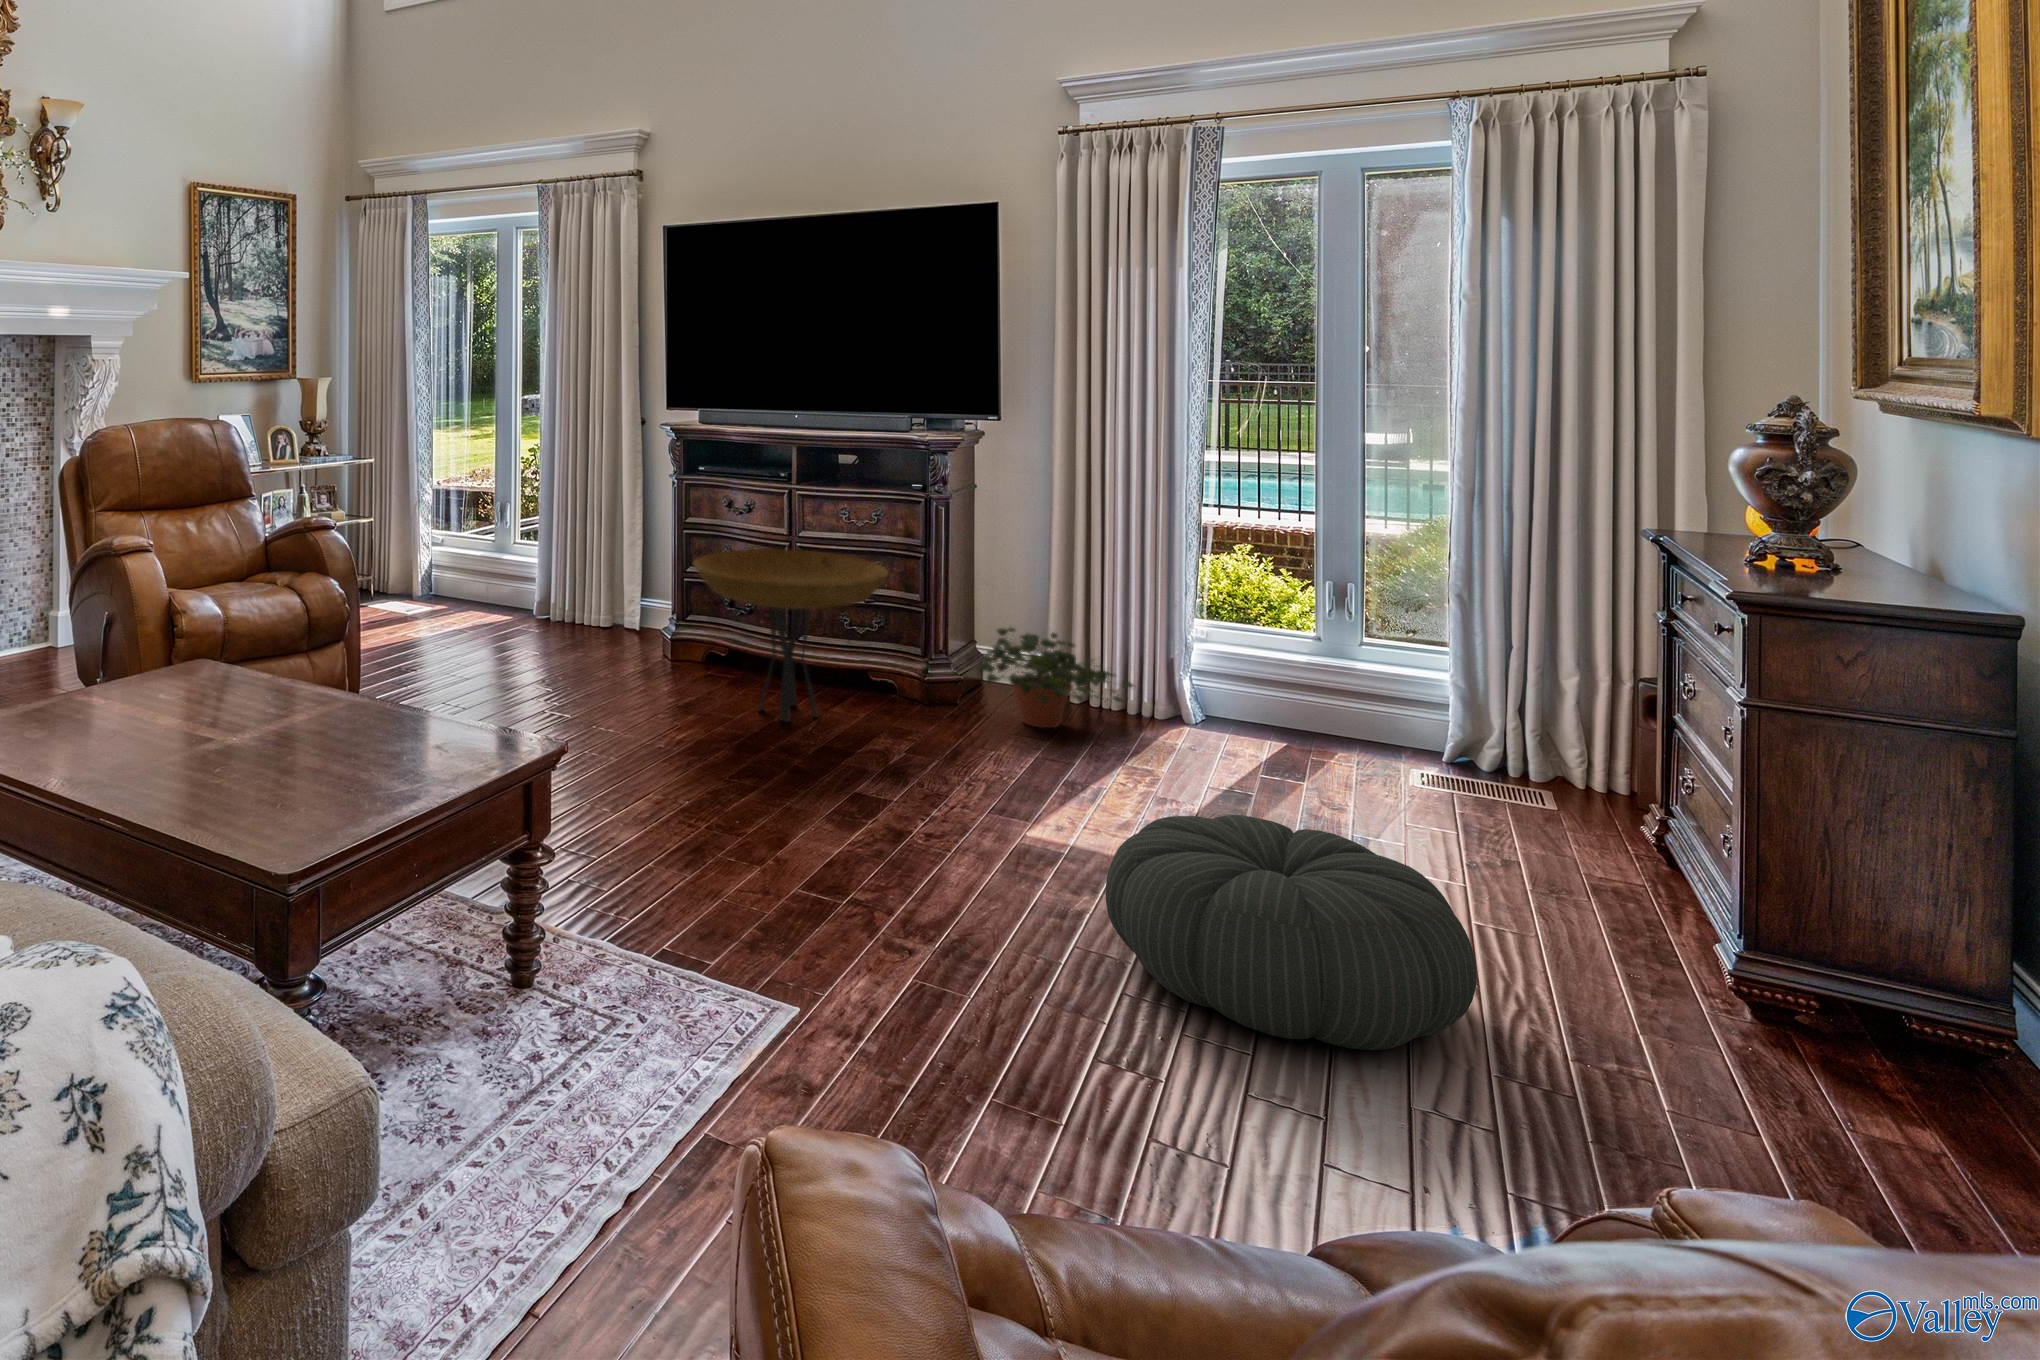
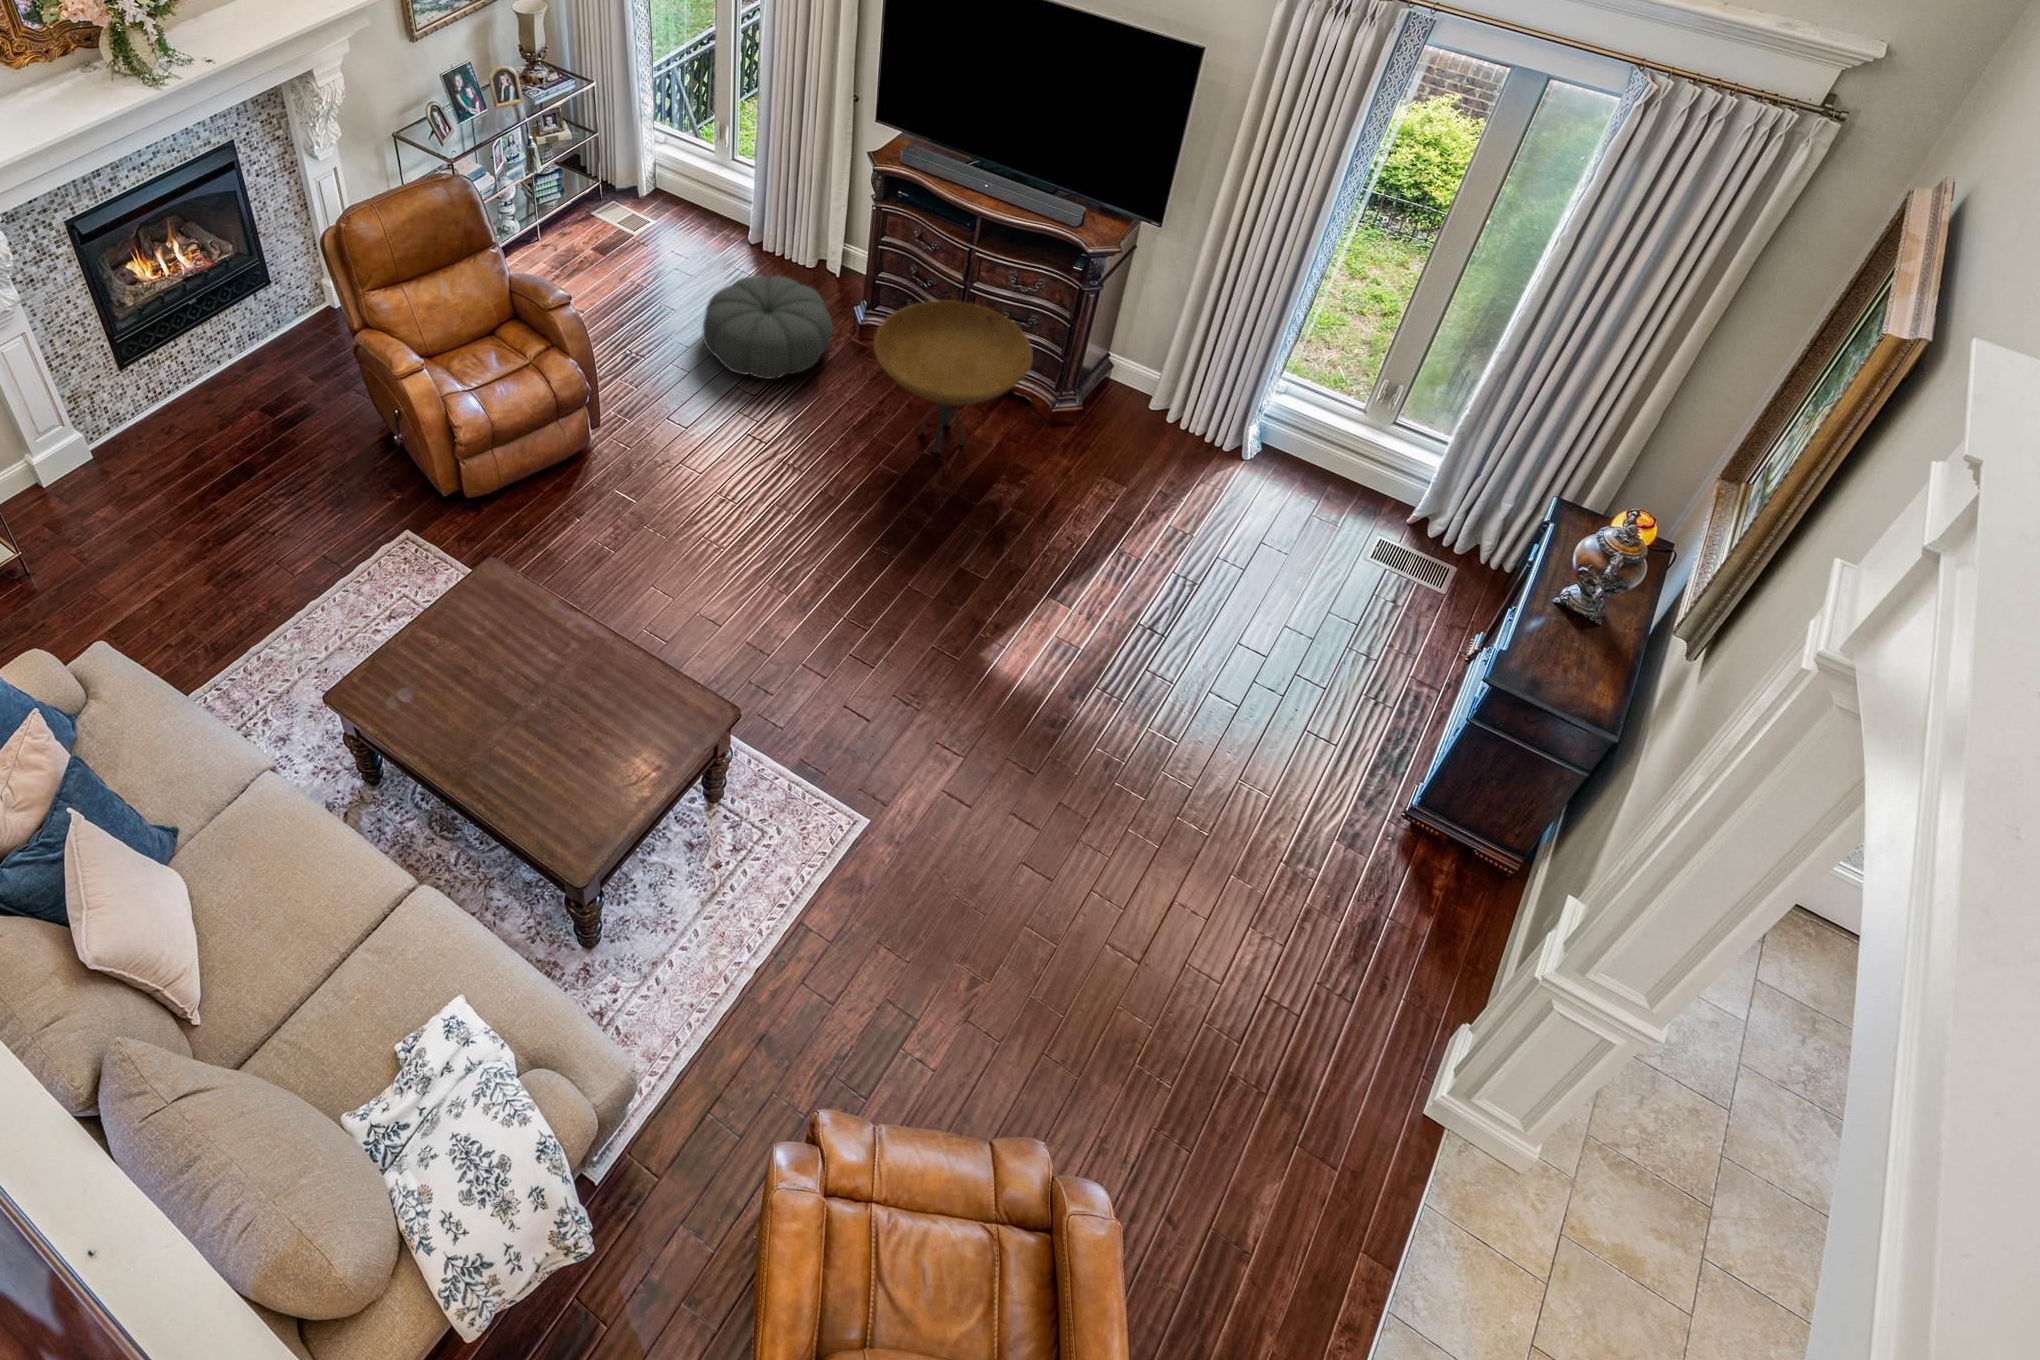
potted plant: present [979,627,1134,728] -> none [1091,374,1210,475]
pouf: present [1106,815,1477,1050] -> present [703,276,832,379]

